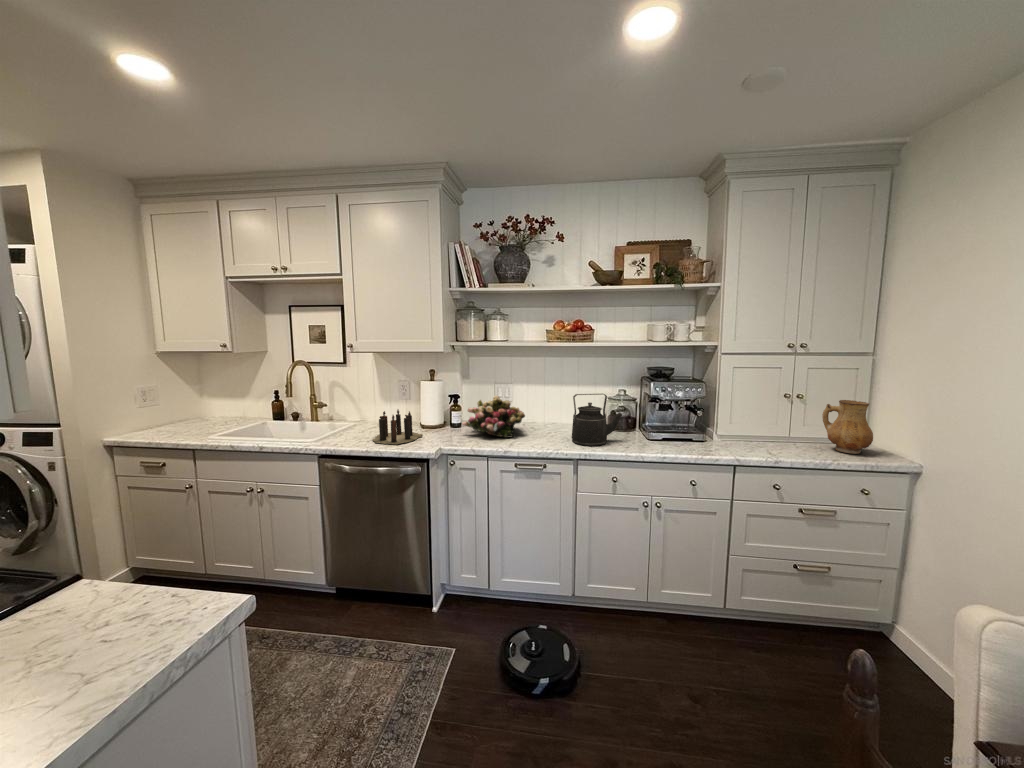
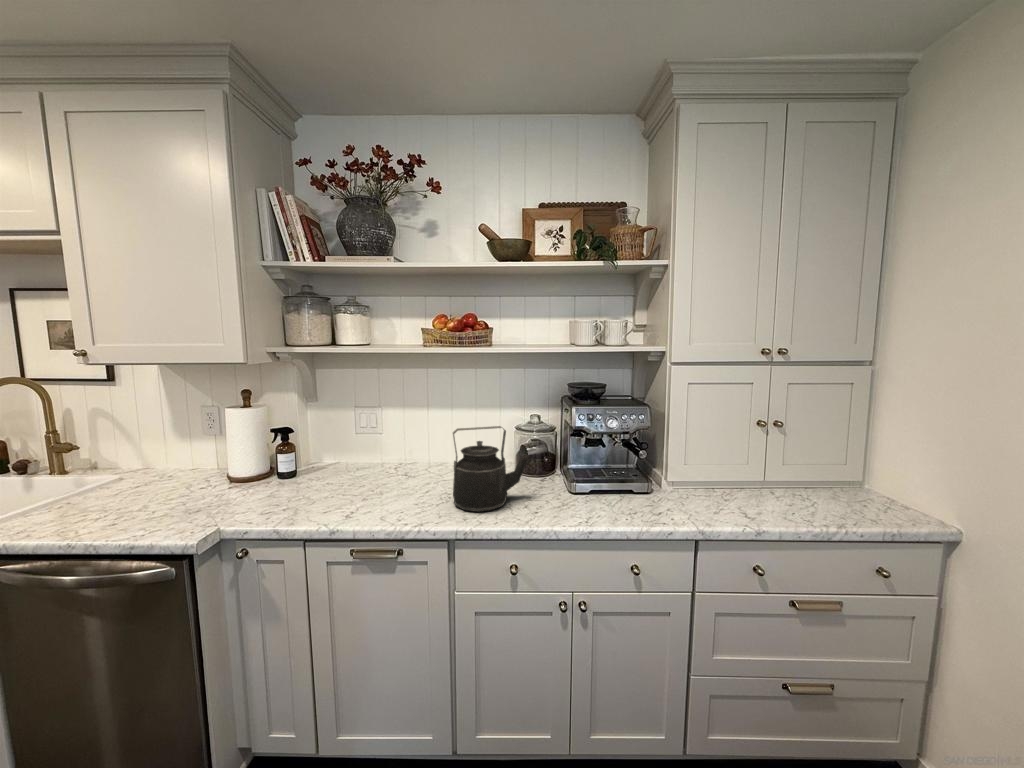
flower arrangement: present [462,395,525,438] -> none [281,428,386,498]
ceramic pitcher: present [822,400,873,454] -> none [811,430,885,510]
candle: present [373,410,422,445] -> none [96,457,213,528]

